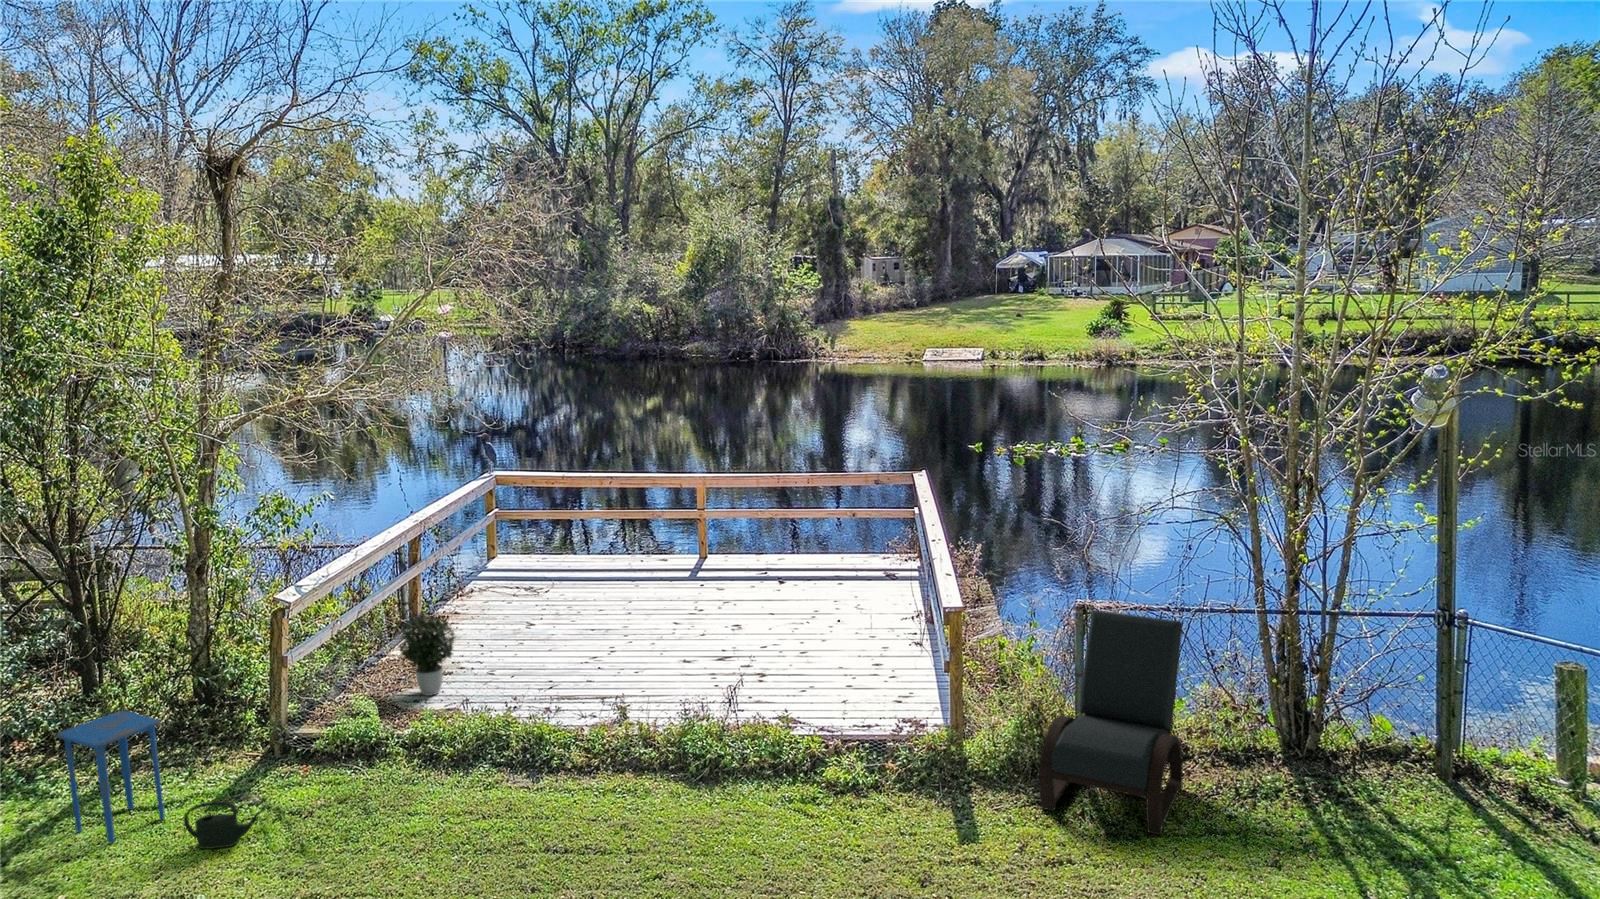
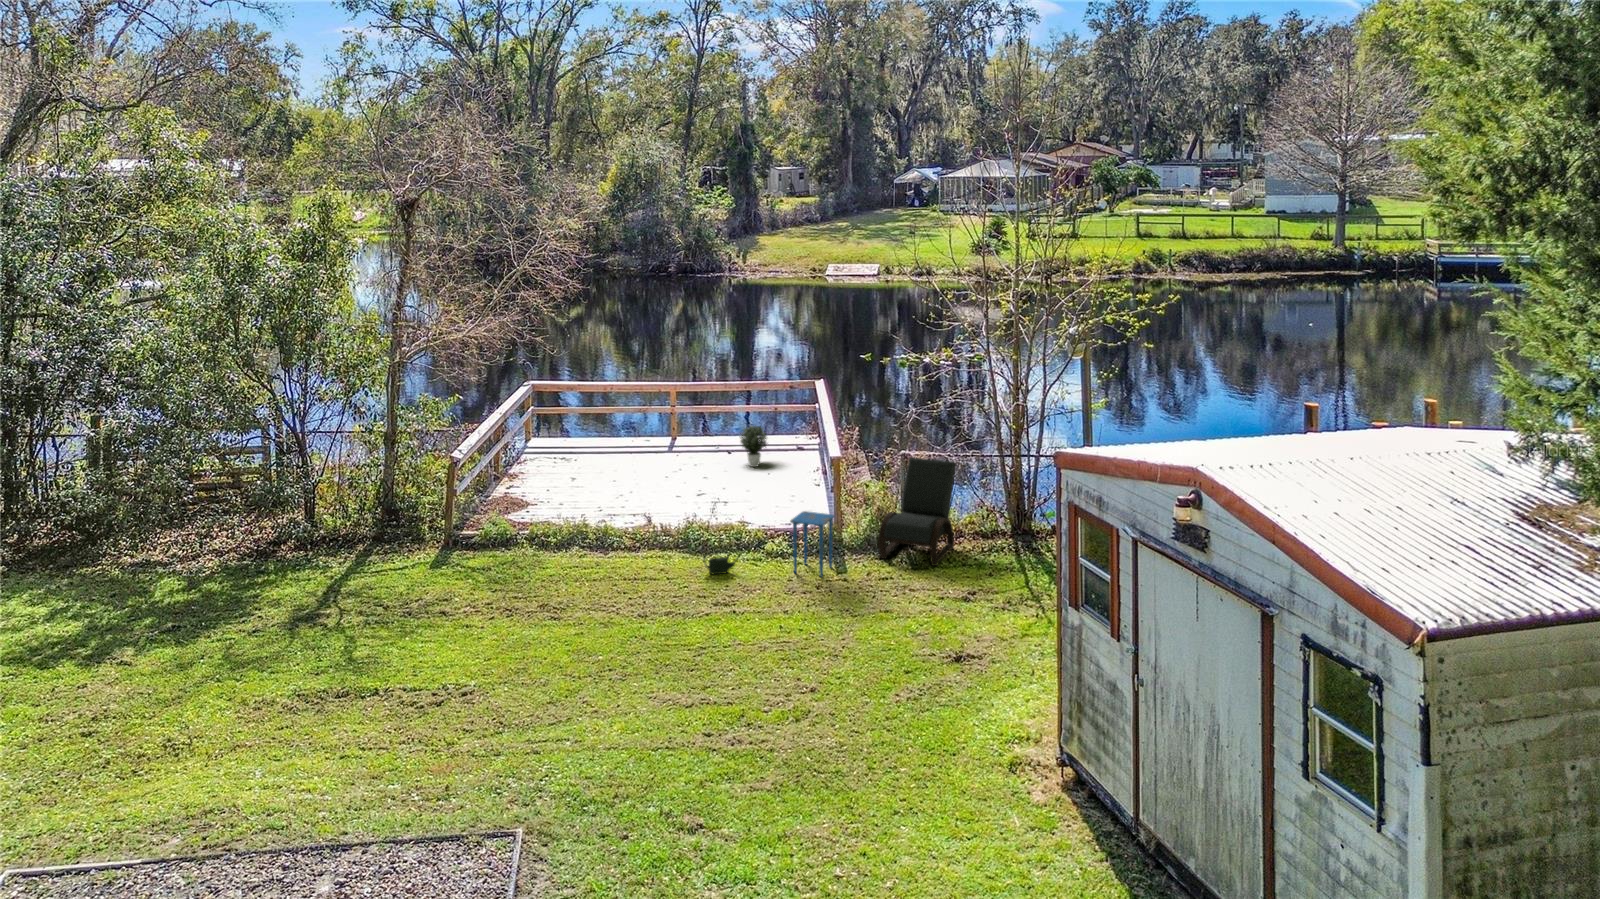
potted plant: present [399,615,456,696] -> present [740,426,767,467]
side table: present [57,710,165,843] -> present [790,511,835,577]
watering can: present [184,801,264,849] -> present [703,550,738,574]

